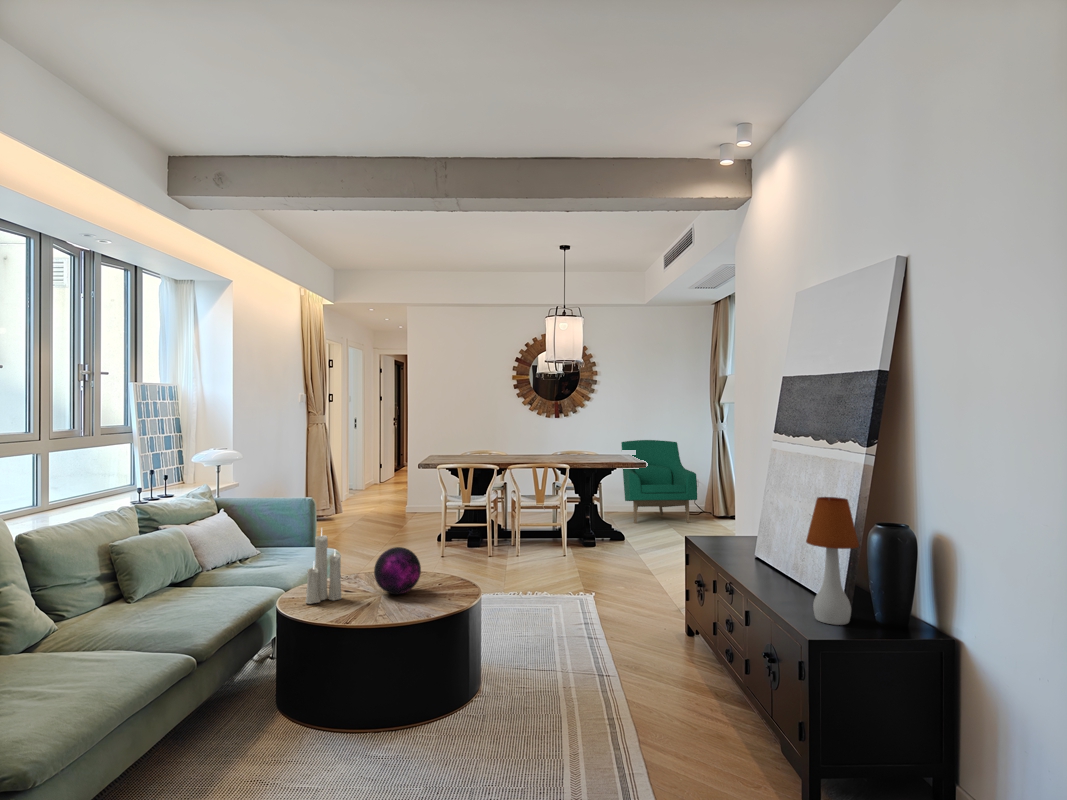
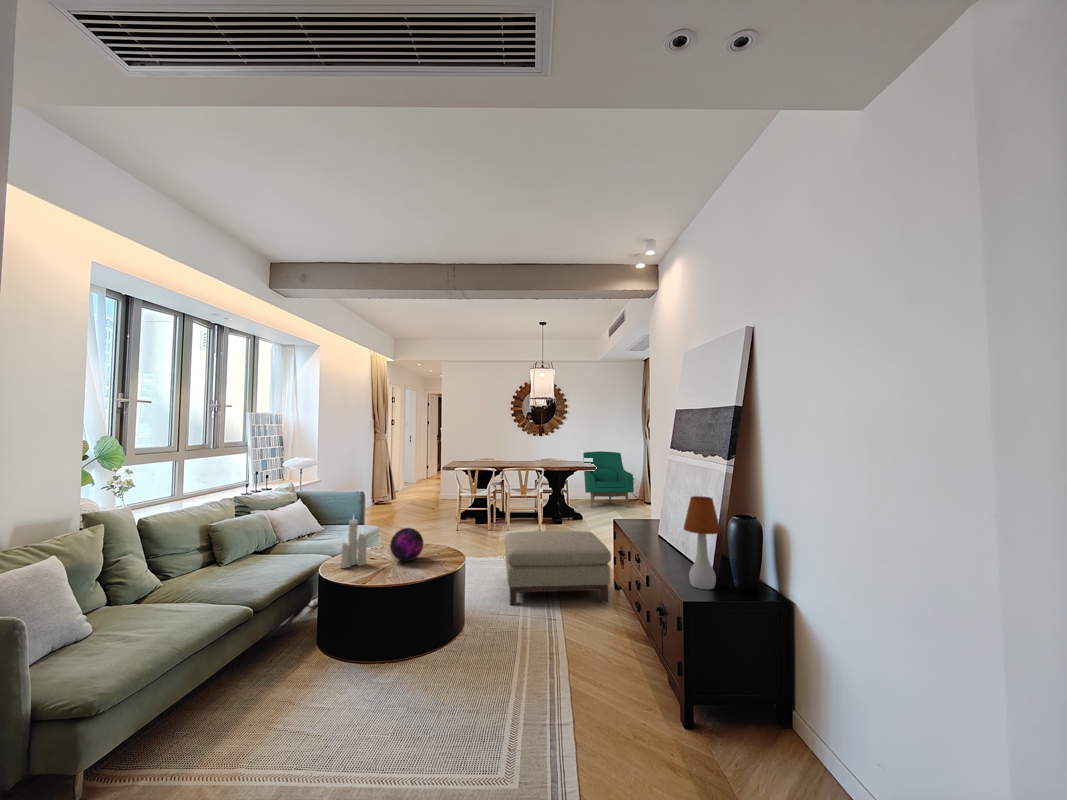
ottoman: none [526,553,684,657] -> present [505,531,611,605]

